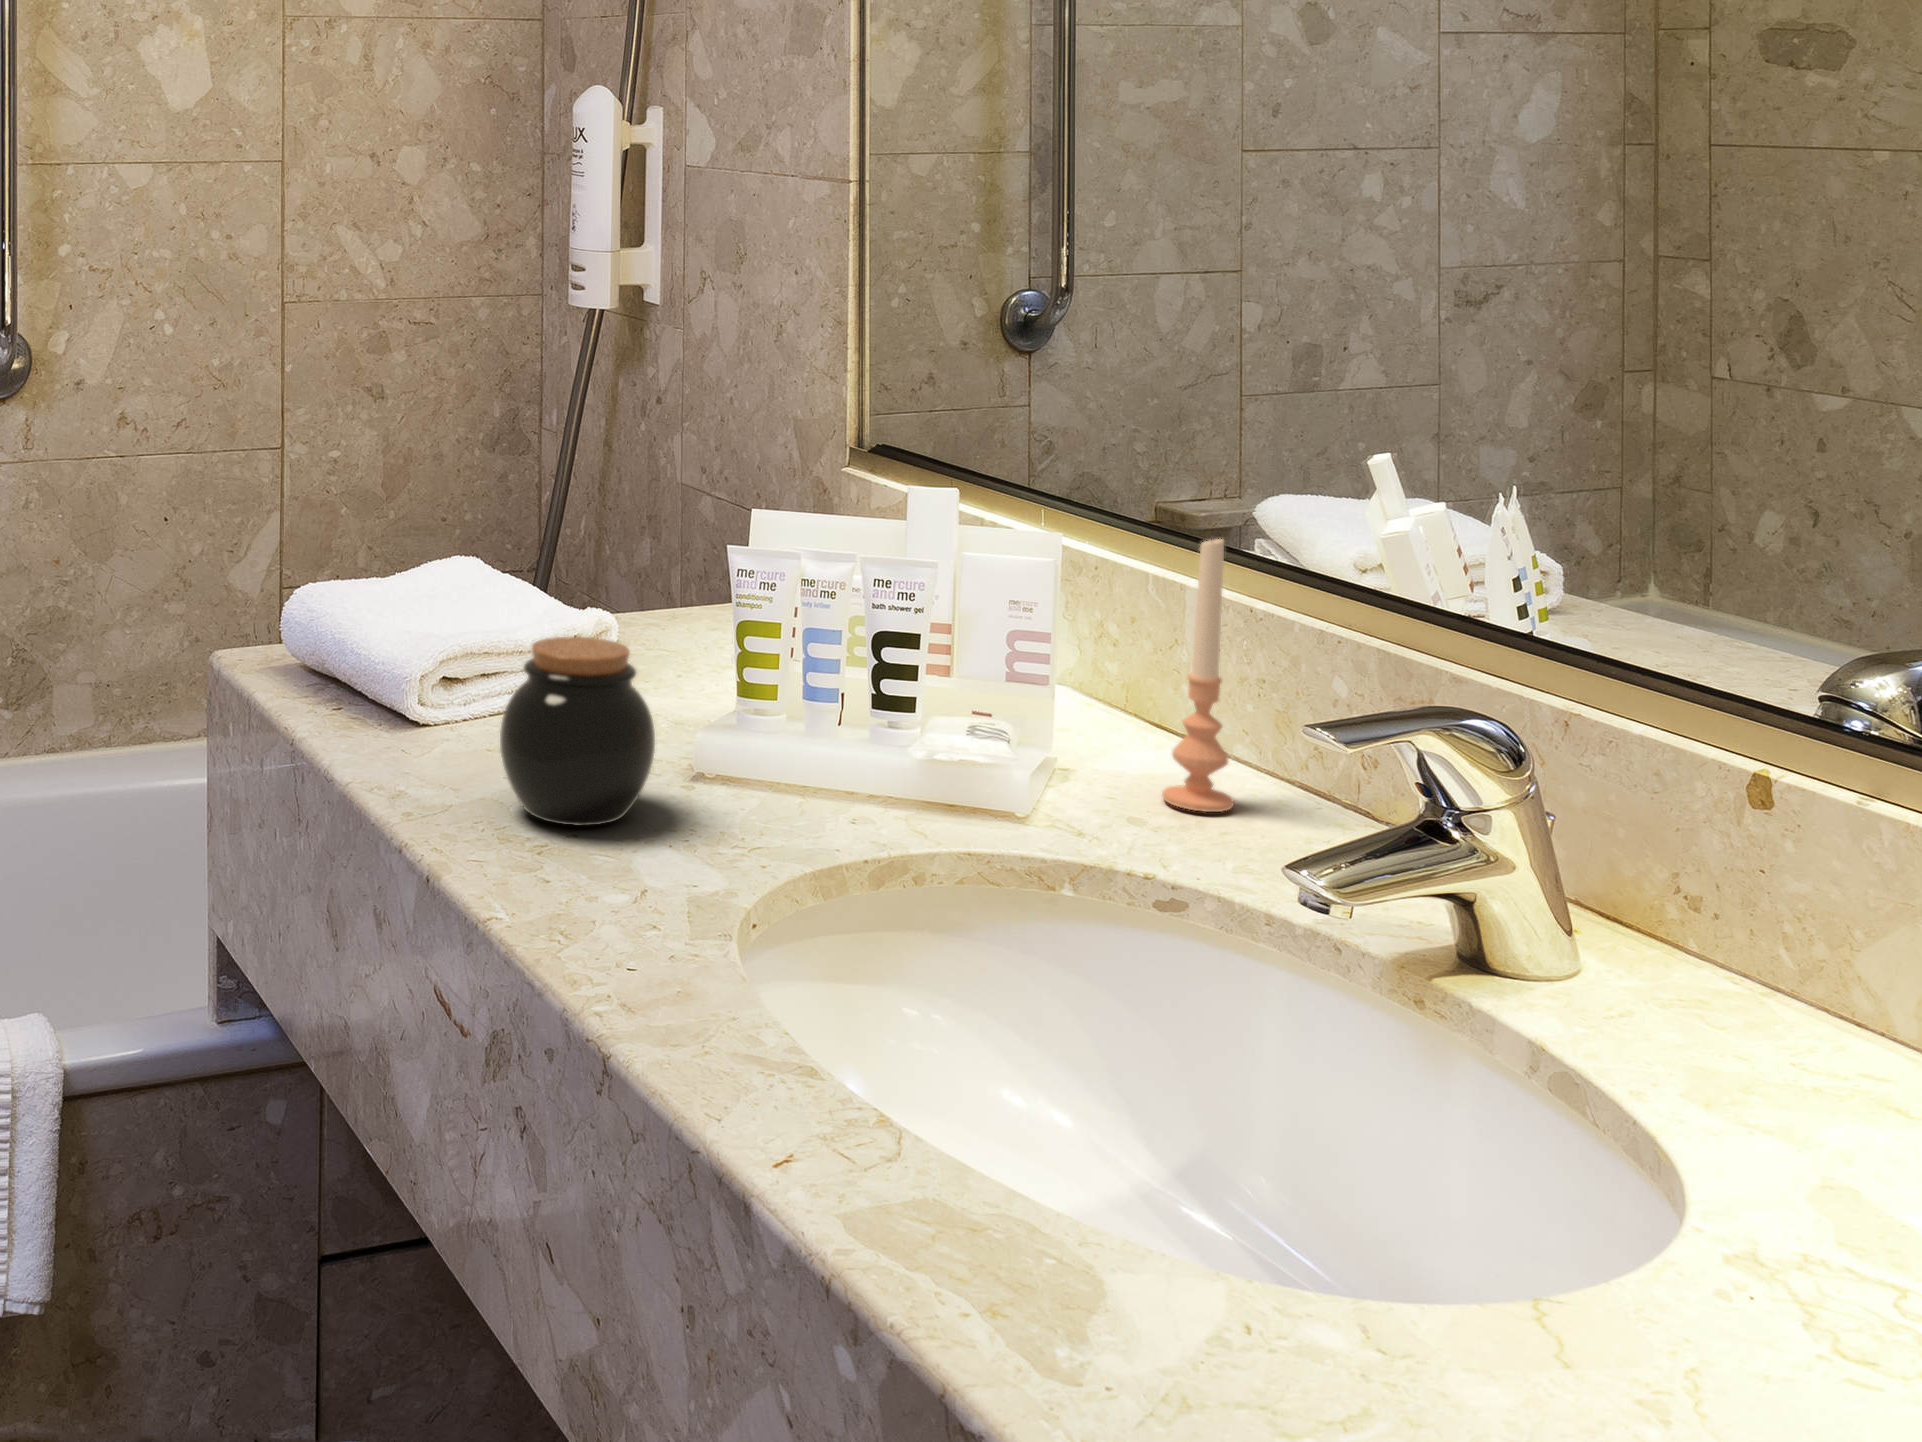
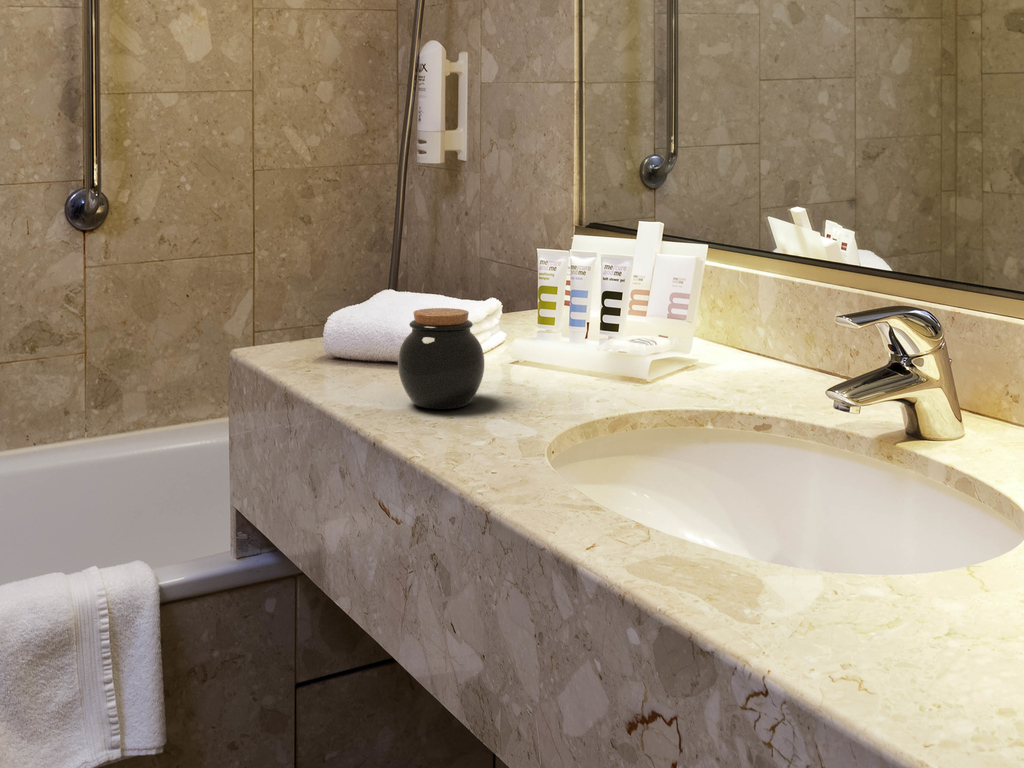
candle: present [1162,539,1234,812] -> none [749,239,785,384]

